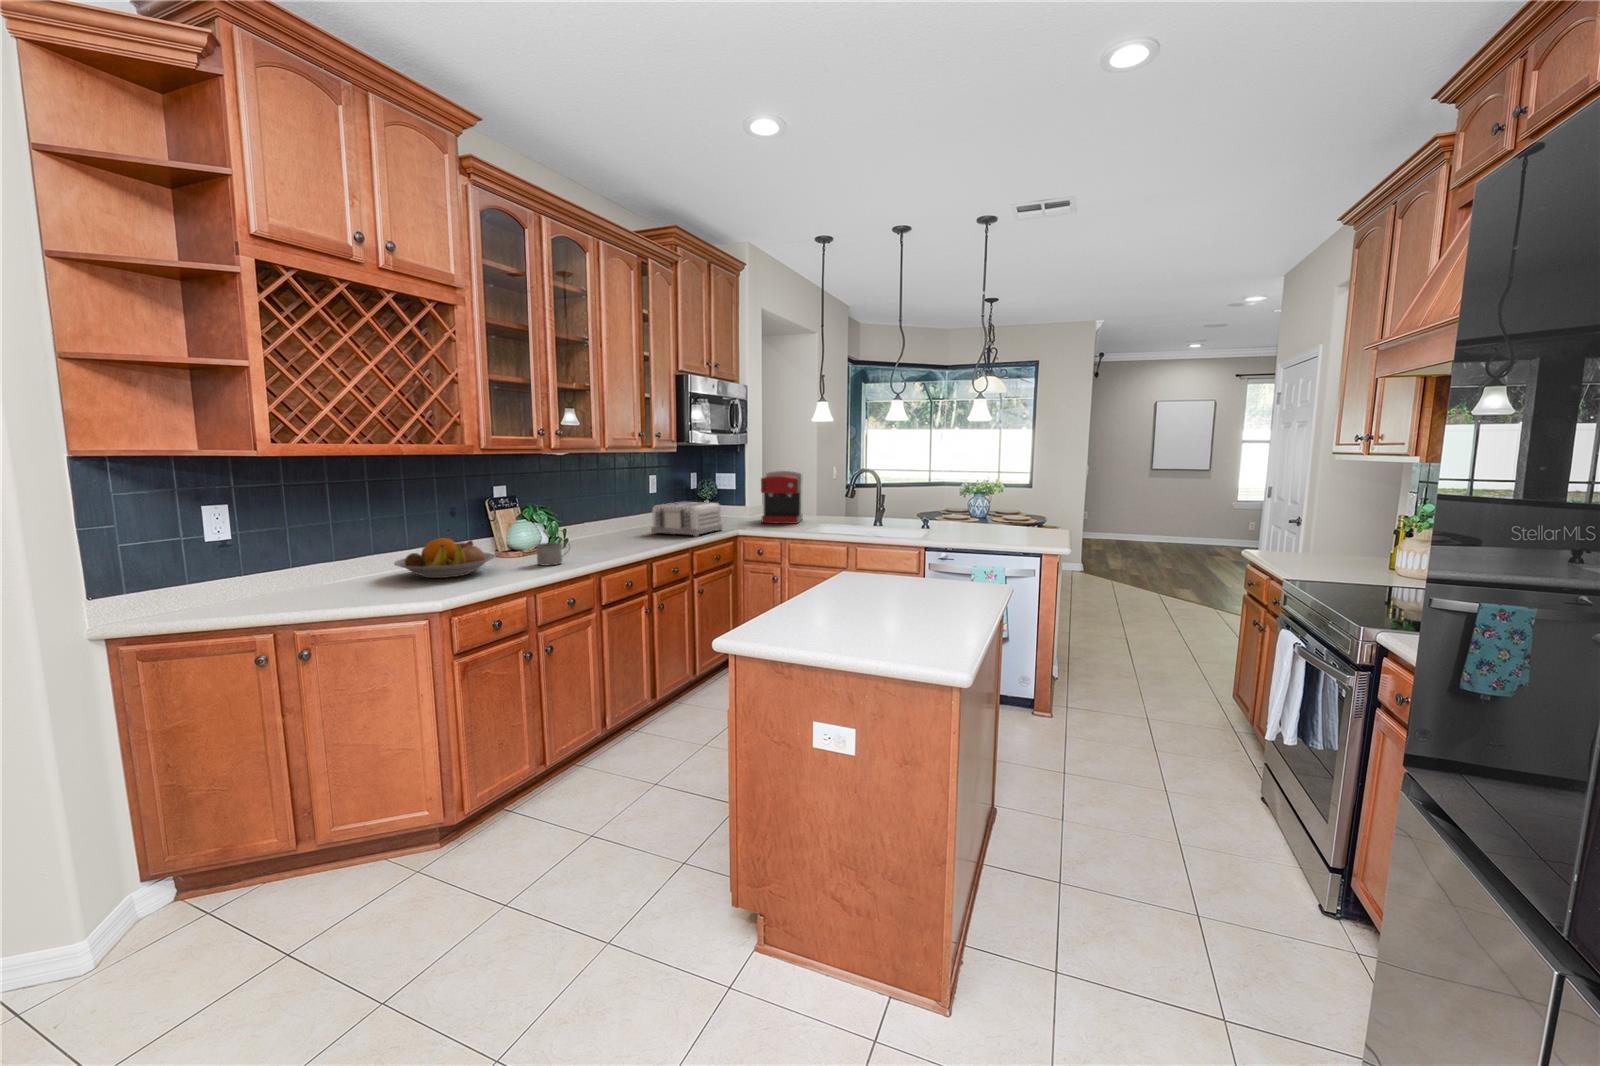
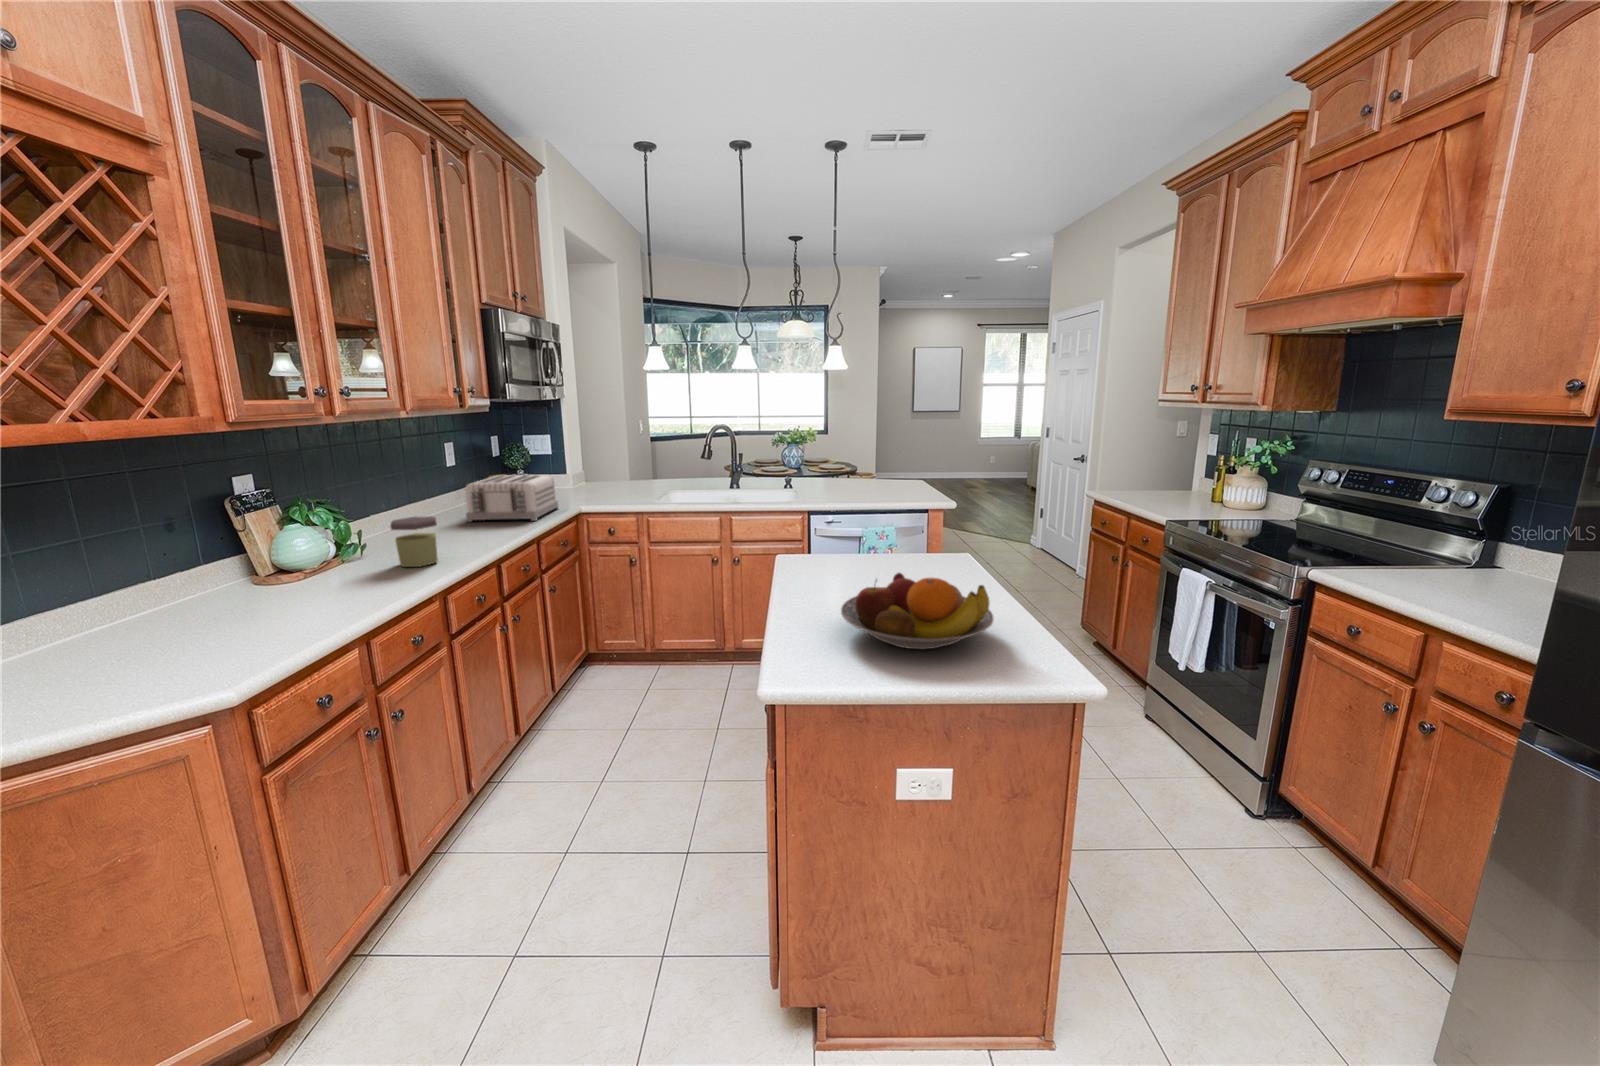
coffee maker: present [761,471,803,524] -> none [591,429,640,494]
jar: none [577,521,609,556] -> present [390,516,438,567]
fruit bowl: present [394,538,495,578] -> present [841,573,994,649]
mug: present [536,543,566,565] -> none [339,554,394,593]

